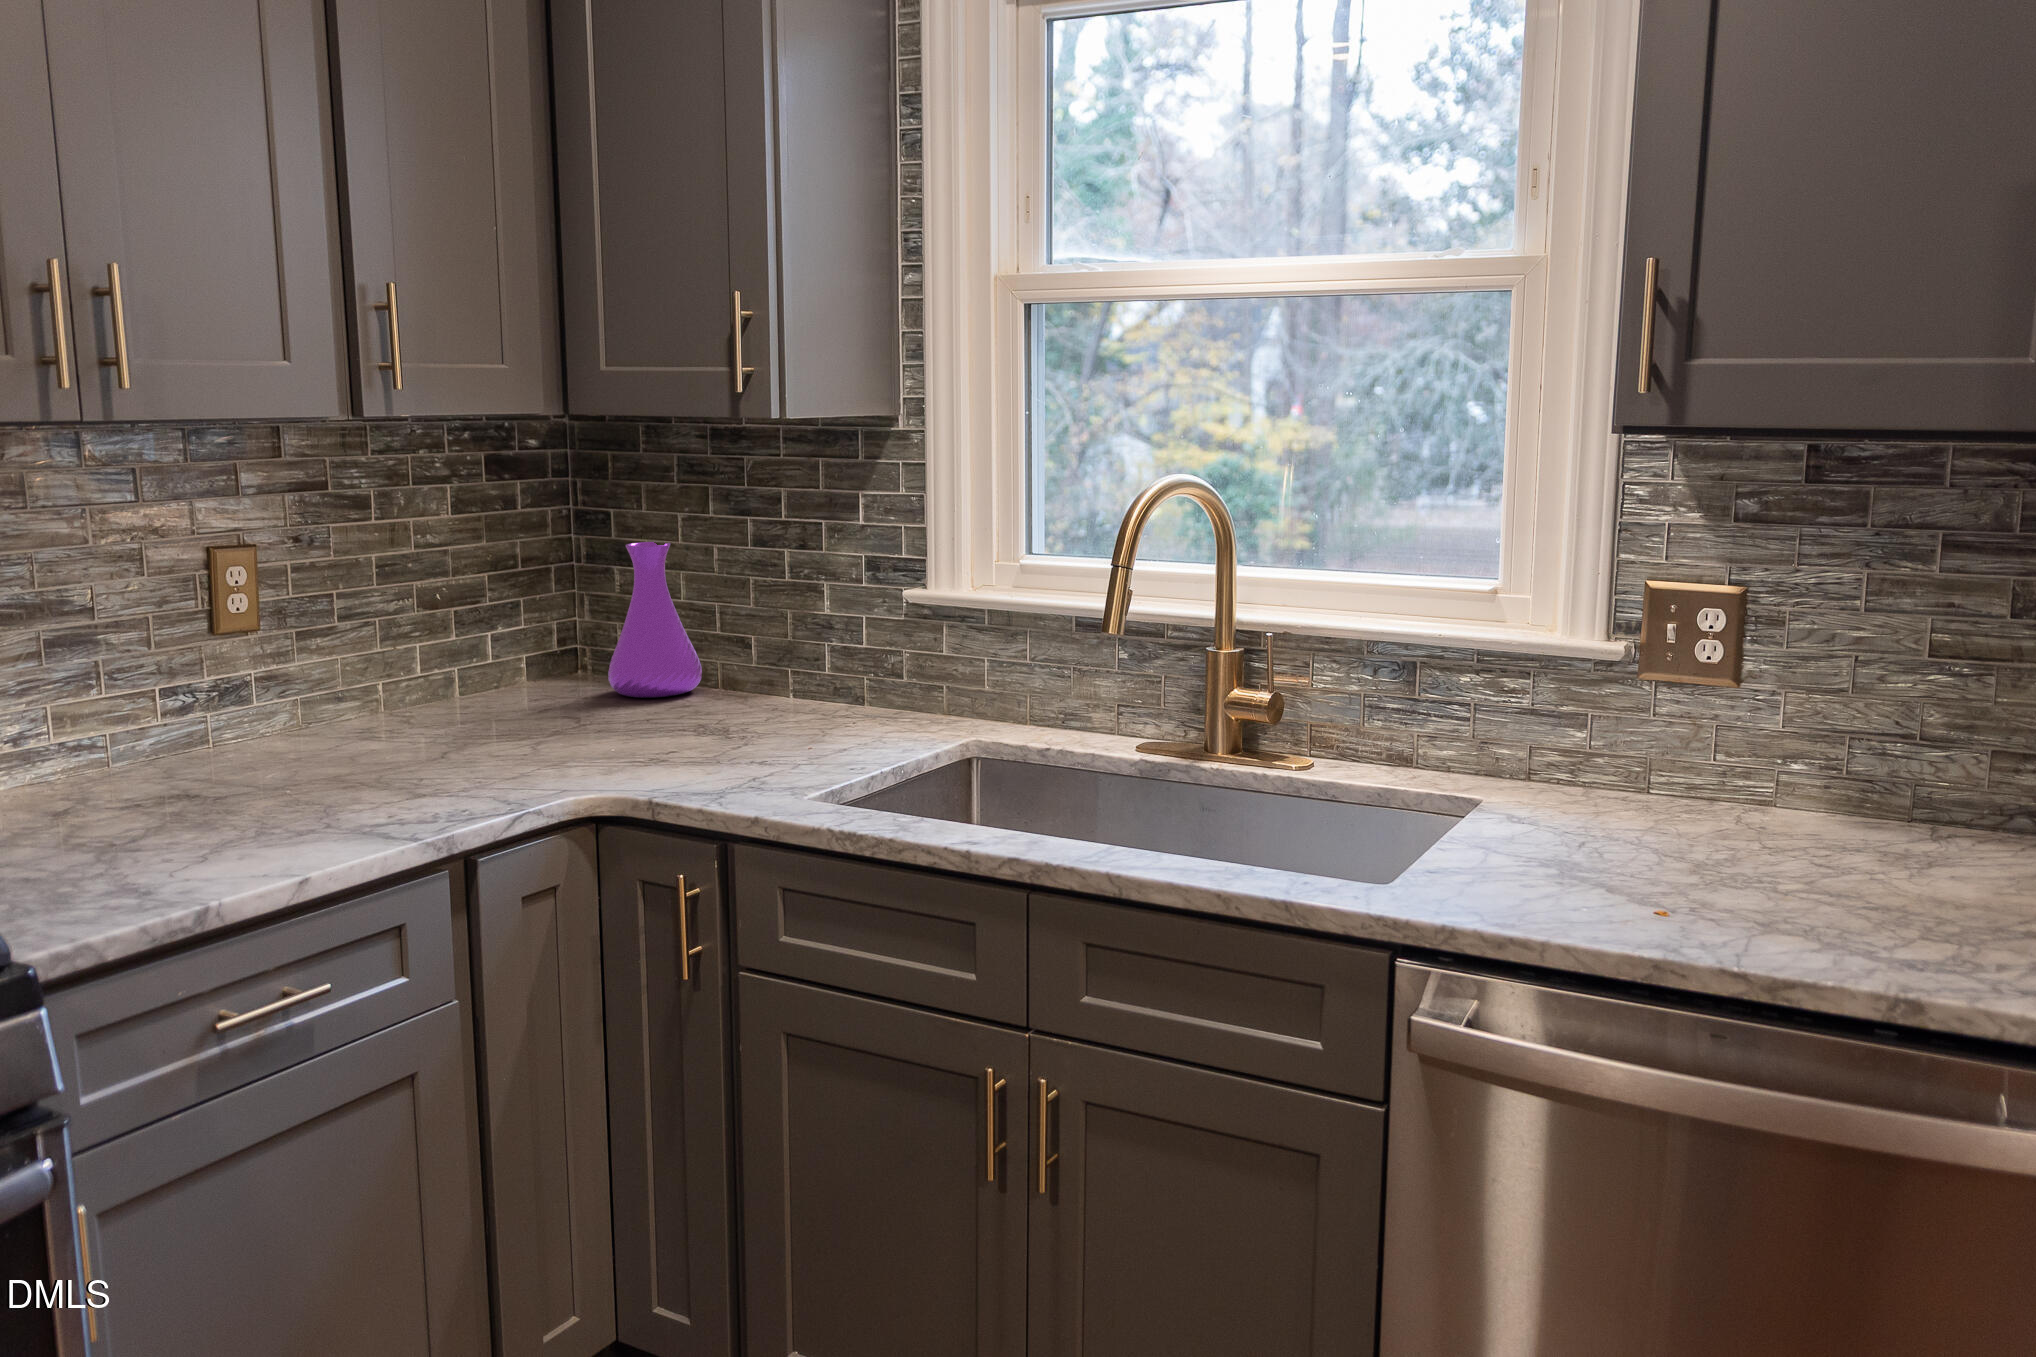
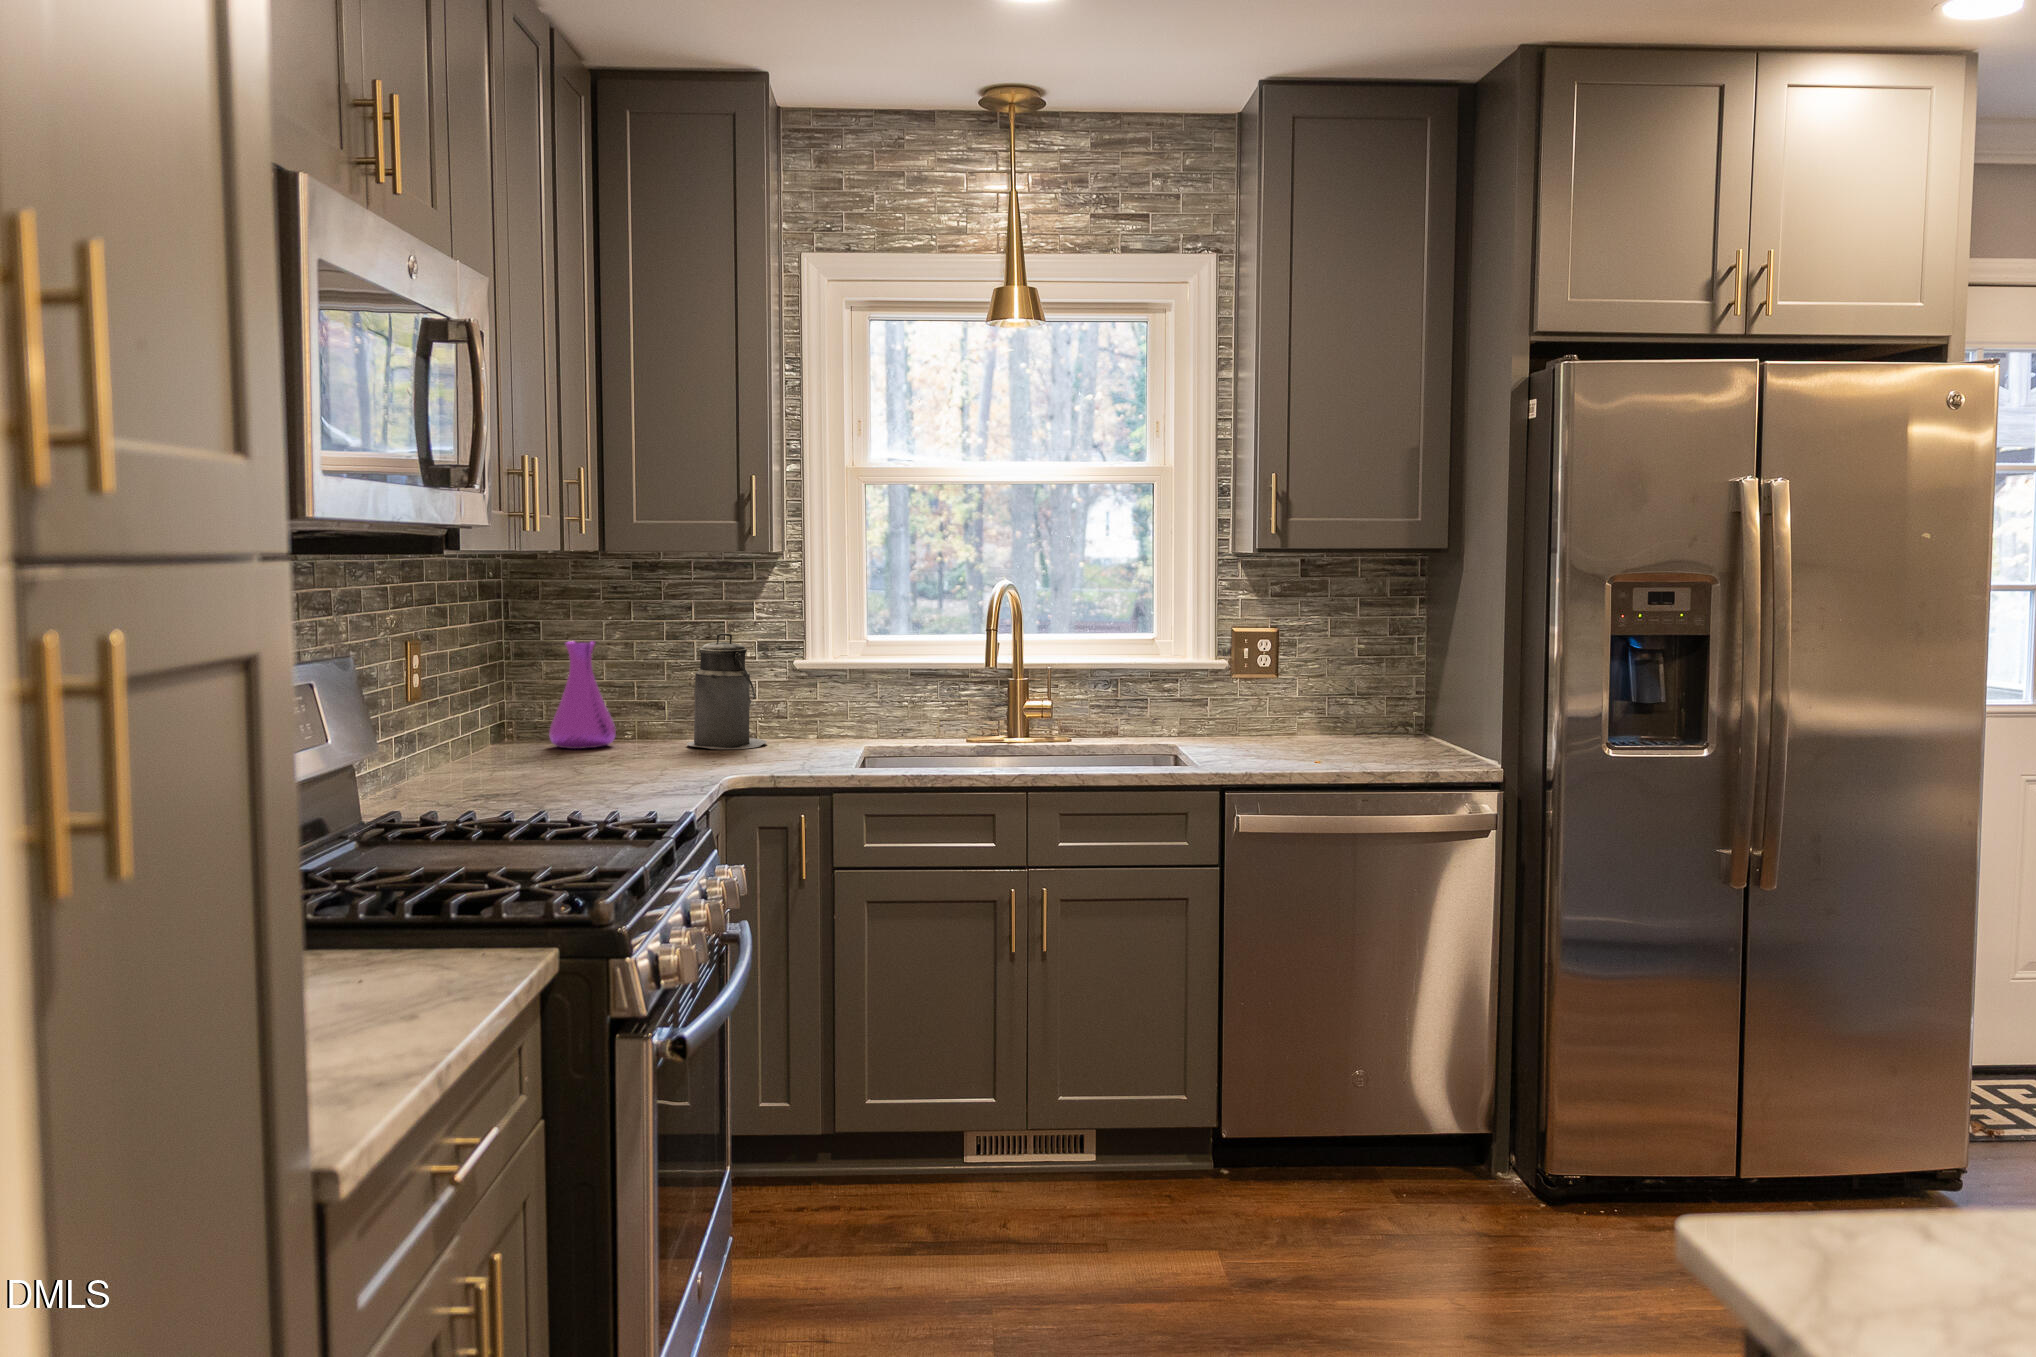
canister: none [760,542,881,723] -> present [687,633,767,749]

